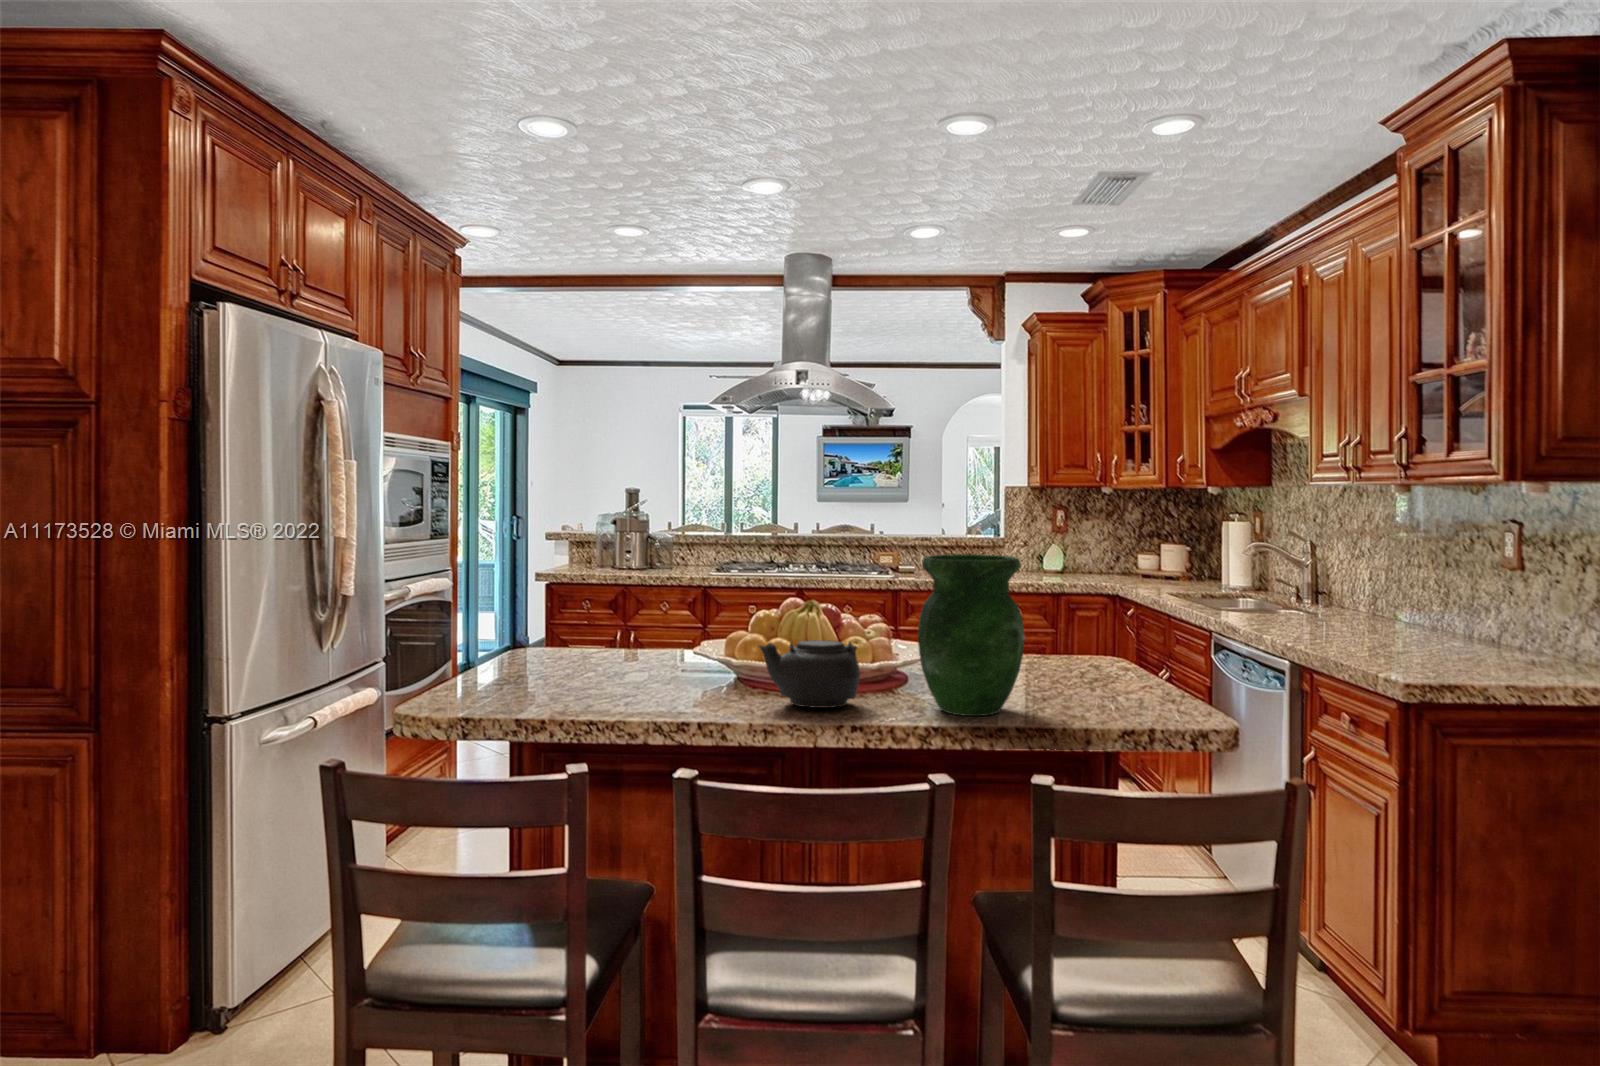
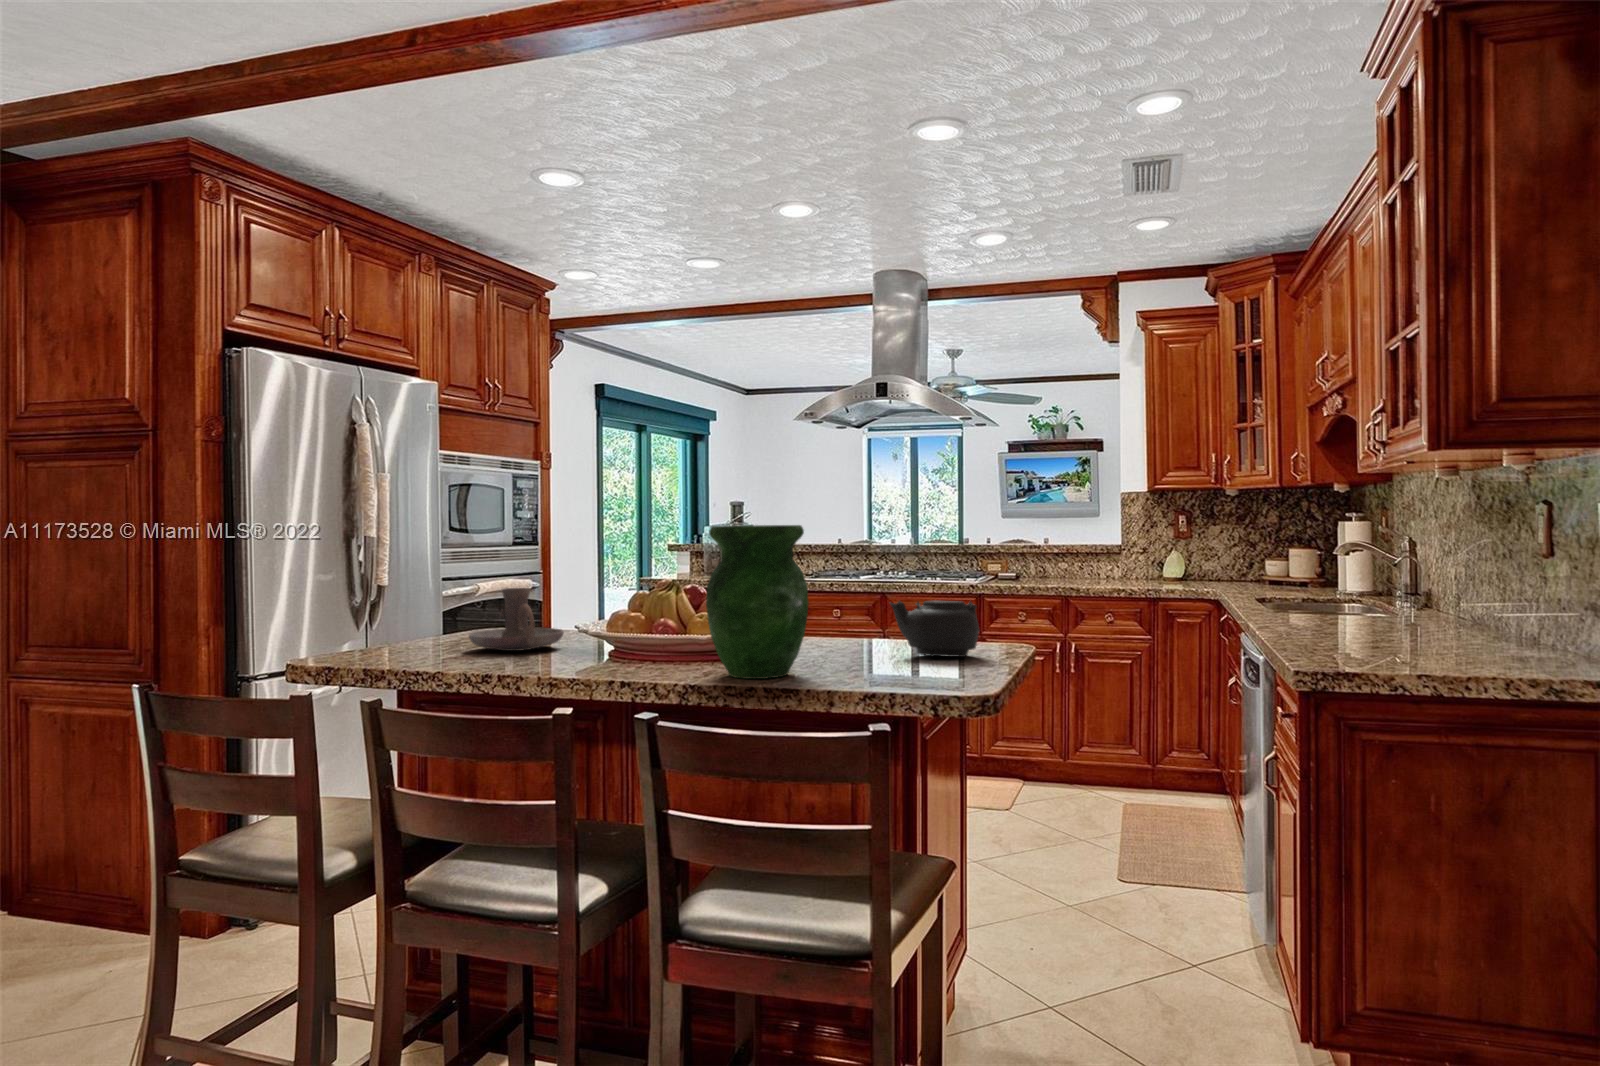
candle holder: none [576,613,677,683] -> present [469,588,564,651]
teapot: present [759,640,860,708] -> present [890,601,979,657]

